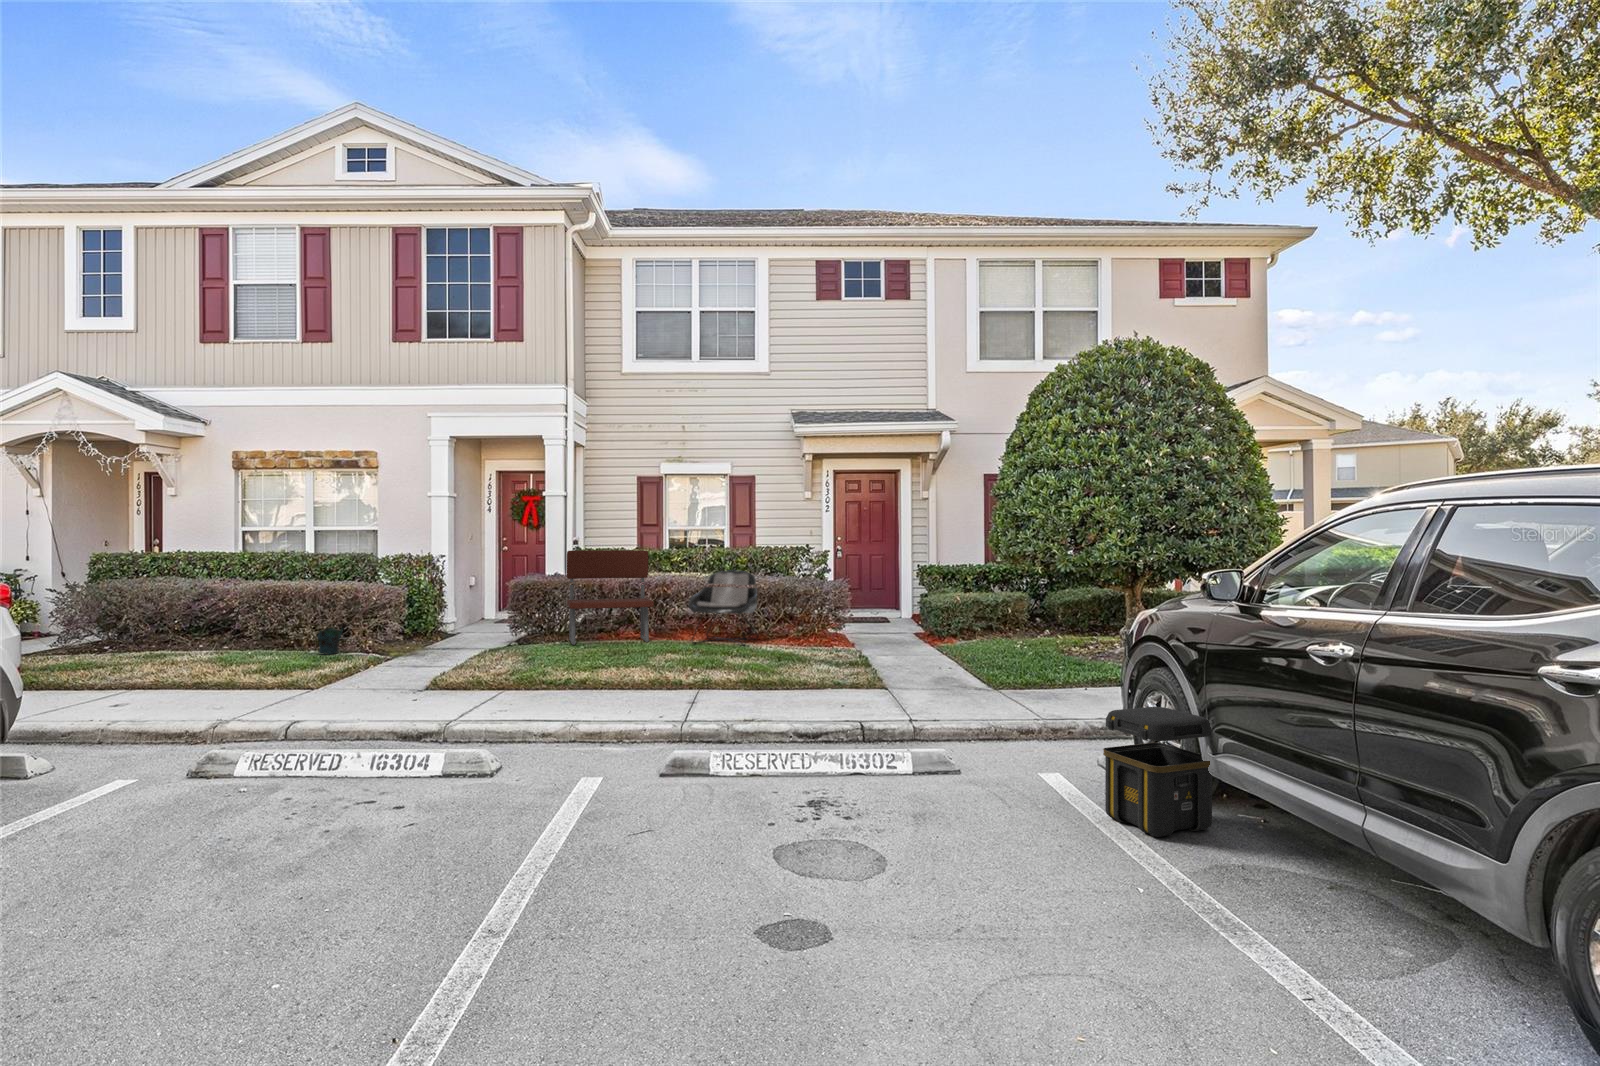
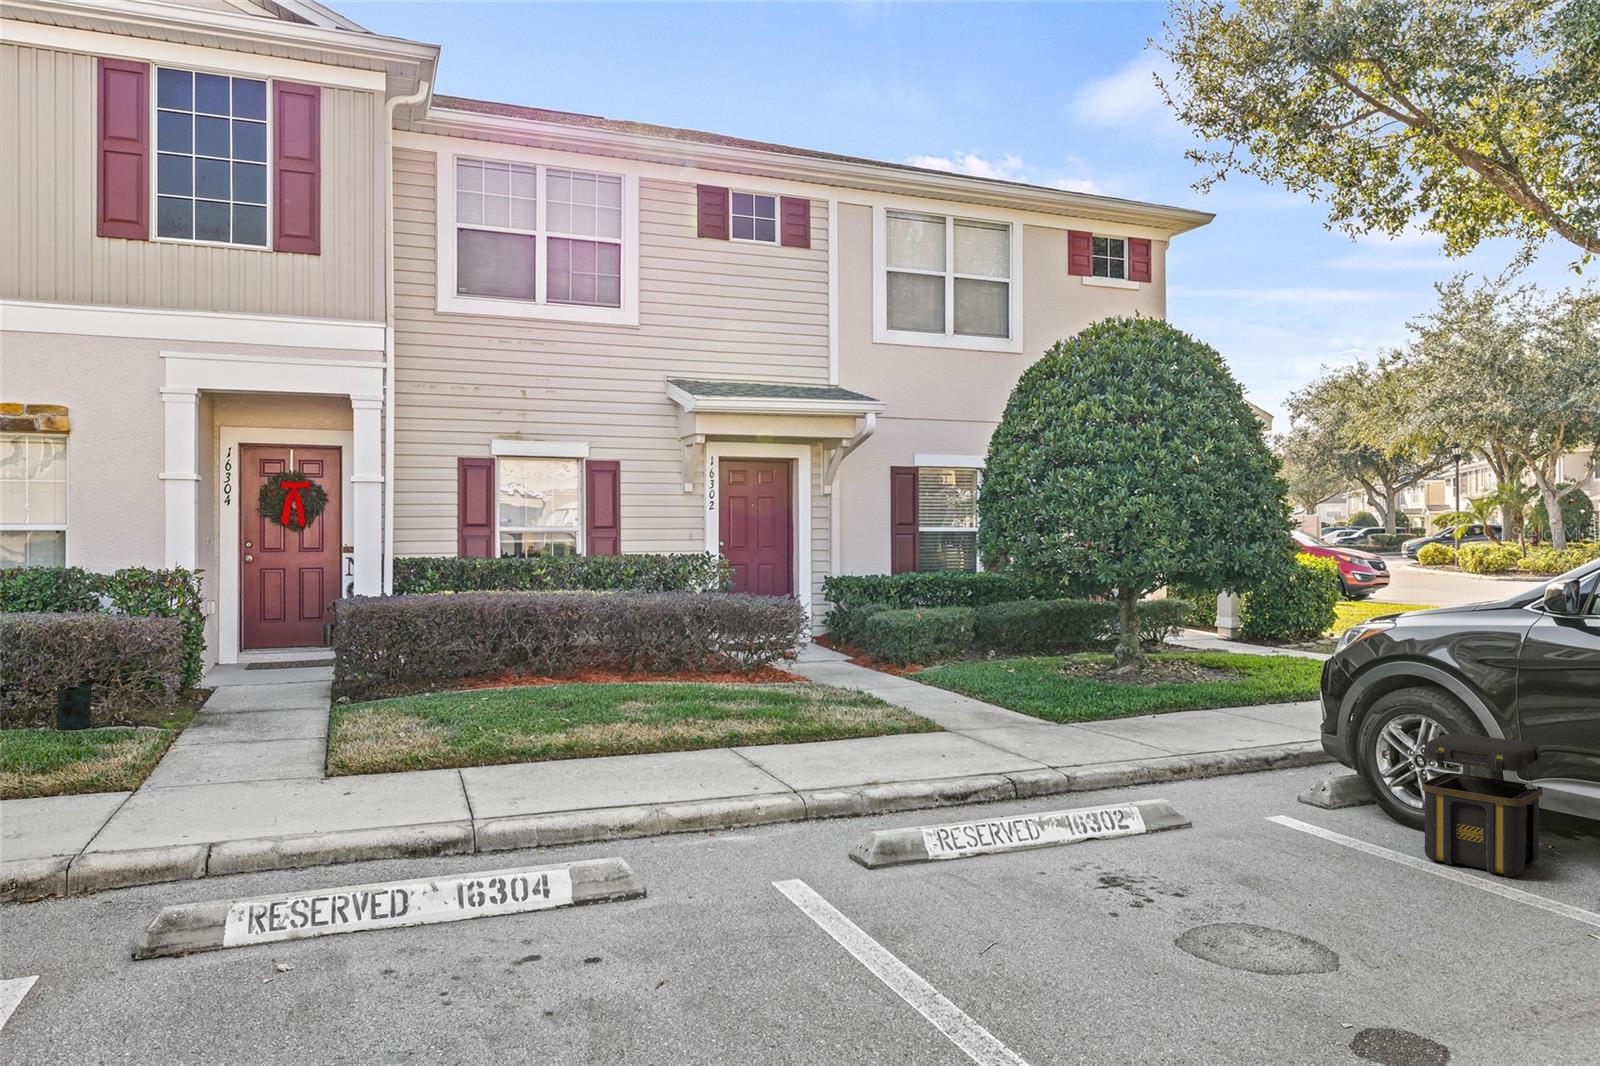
bench: present [567,550,654,645] -> none [439,559,572,694]
lounge chair: present [688,570,757,646] -> none [621,585,709,685]

